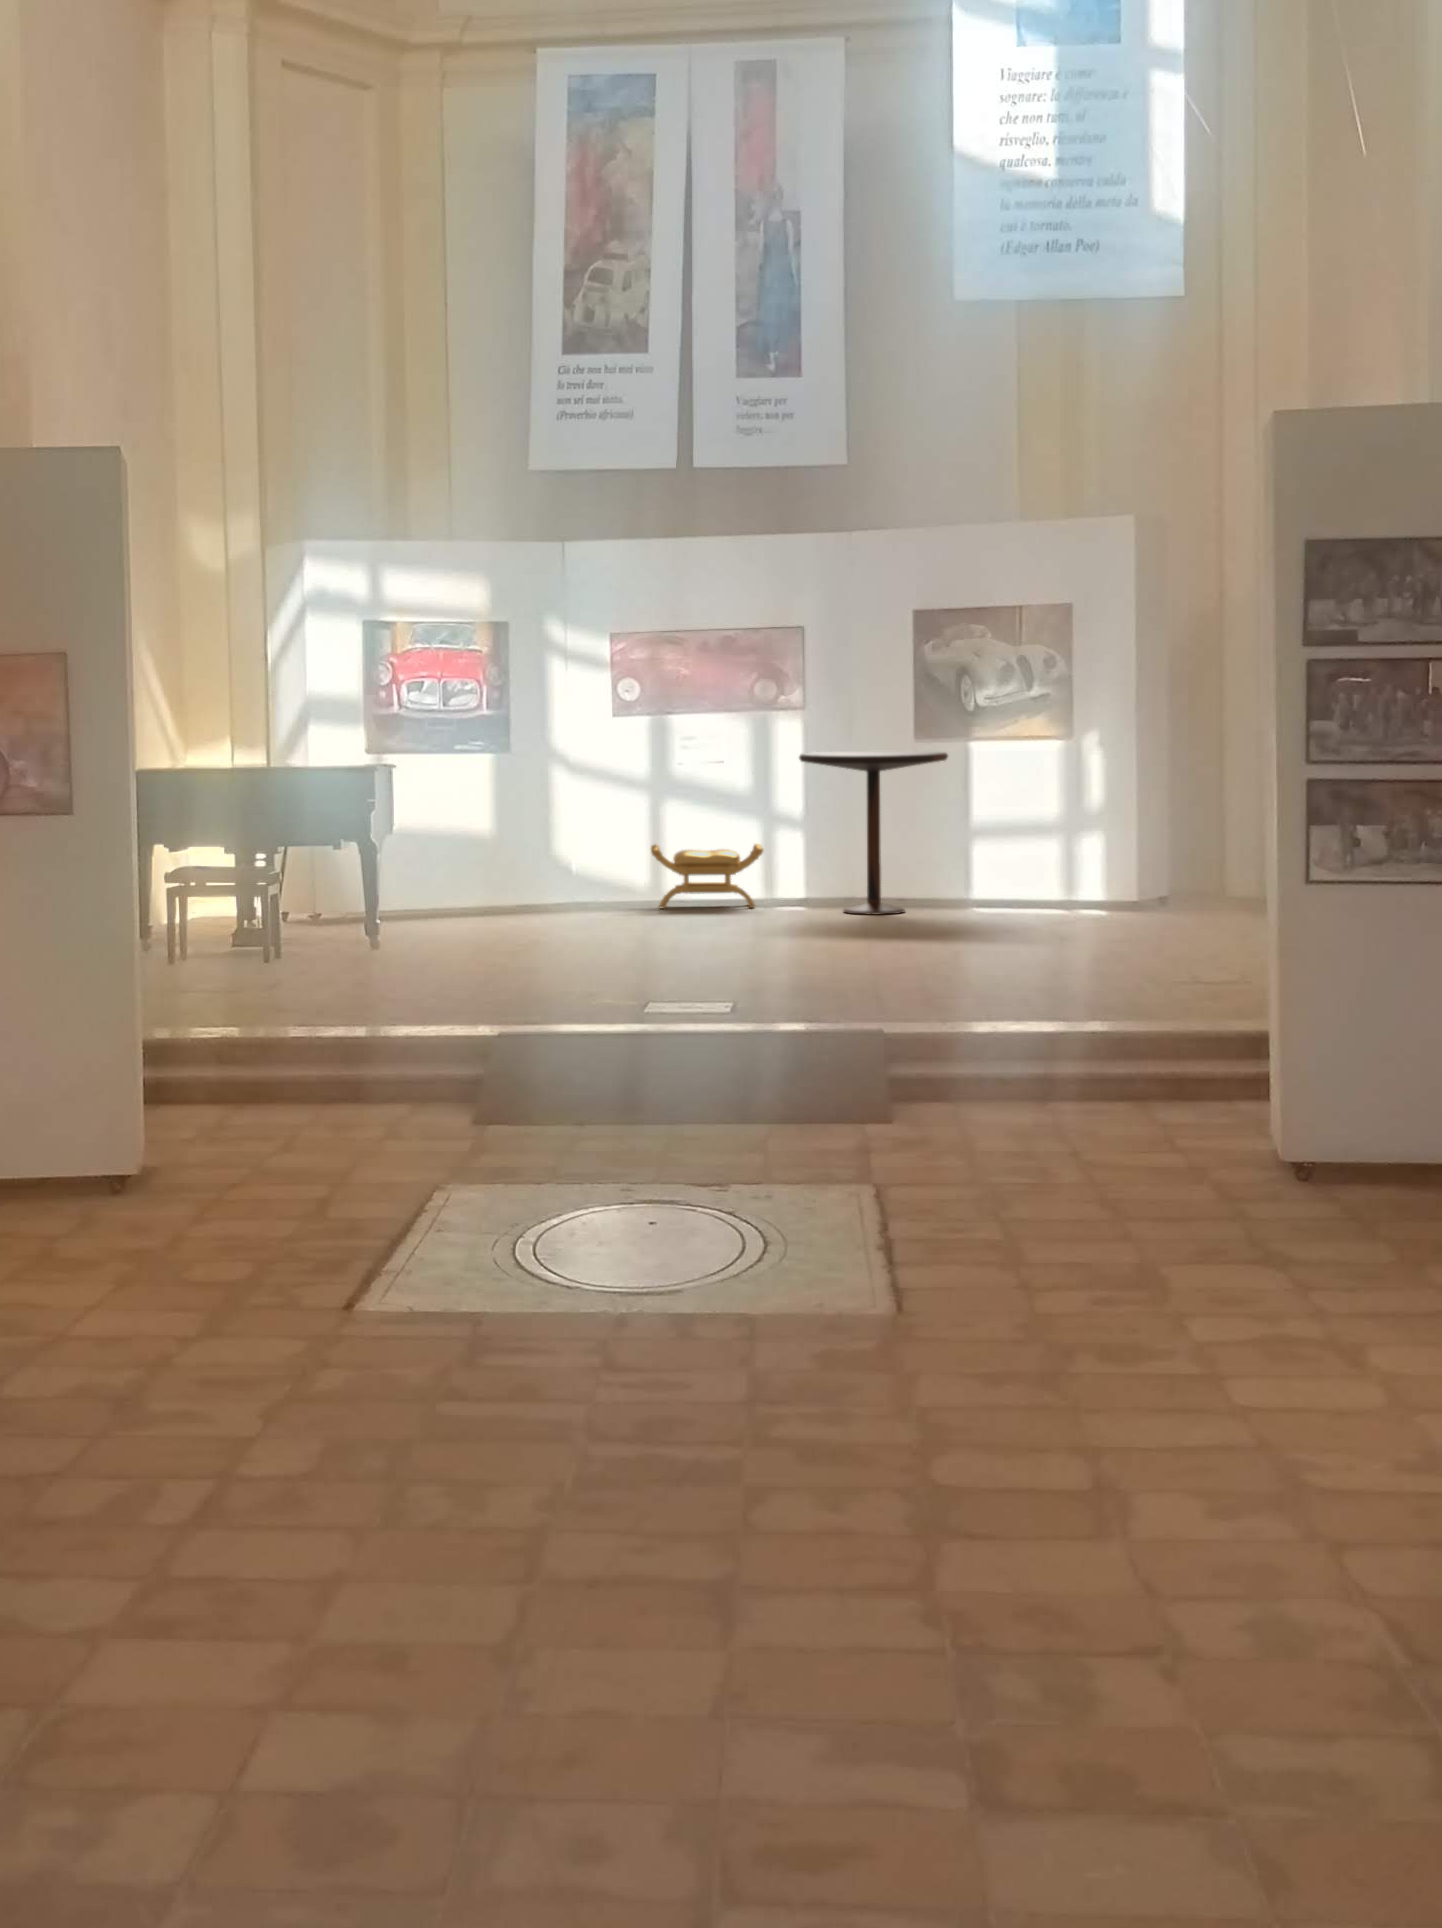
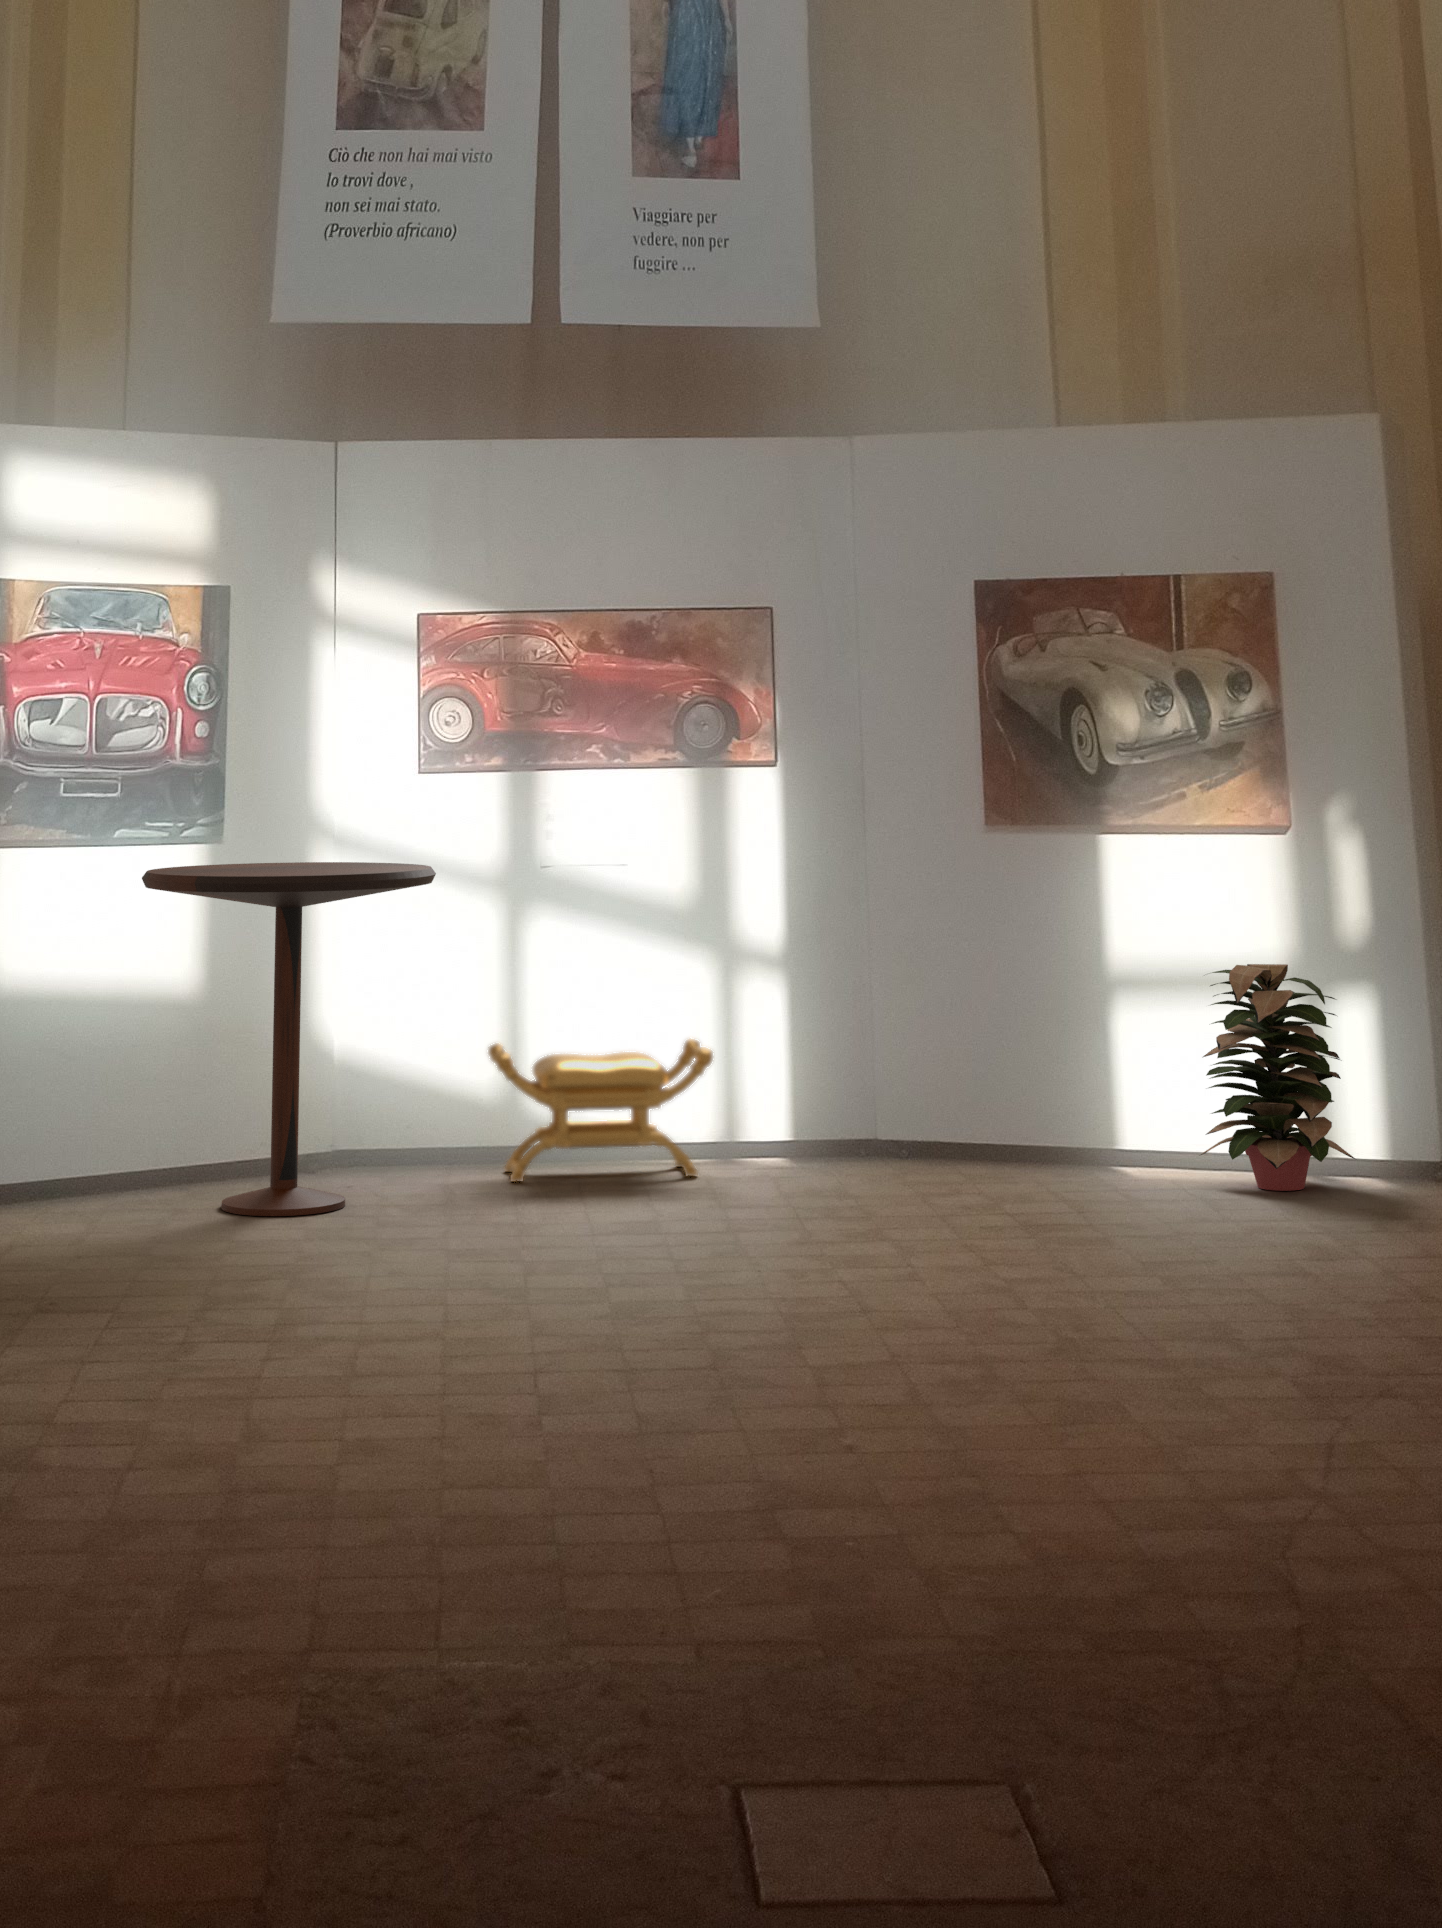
pedestal table: present [799,752,948,914] -> present [142,862,436,1216]
decorative plant: none [1007,806,1086,915] -> present [1201,964,1355,1191]

